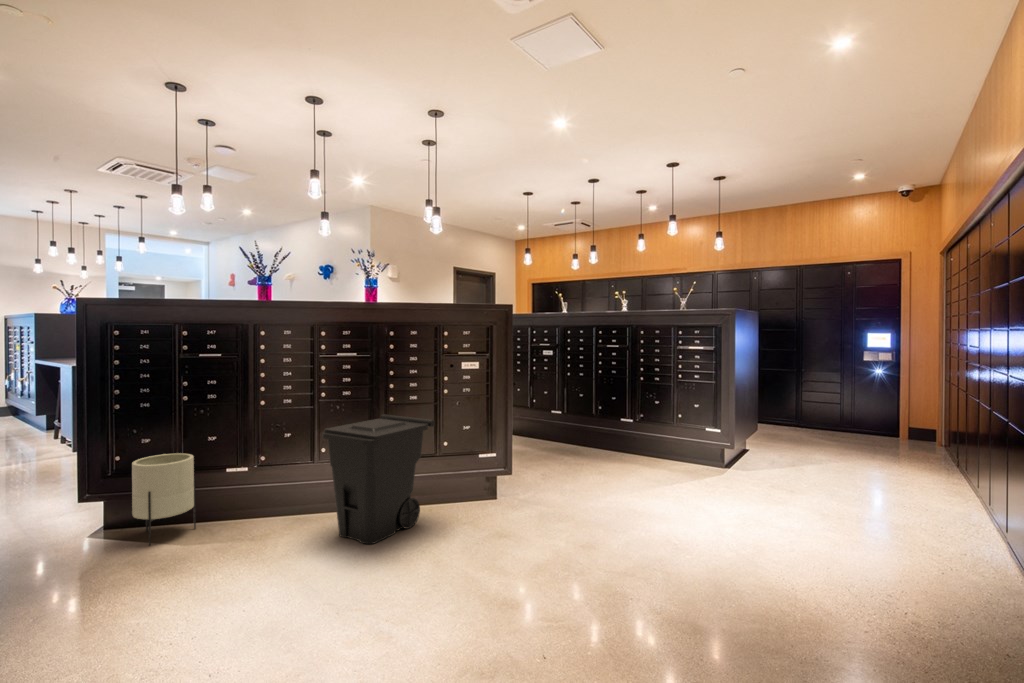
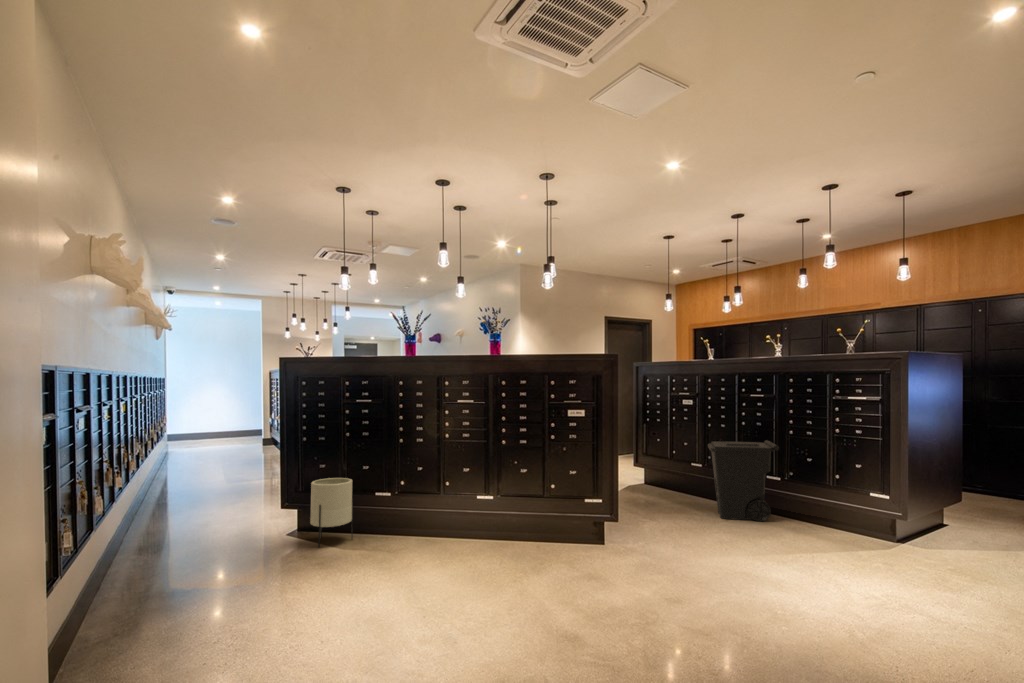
trash can: present [322,414,435,544] -> present [708,440,779,521]

